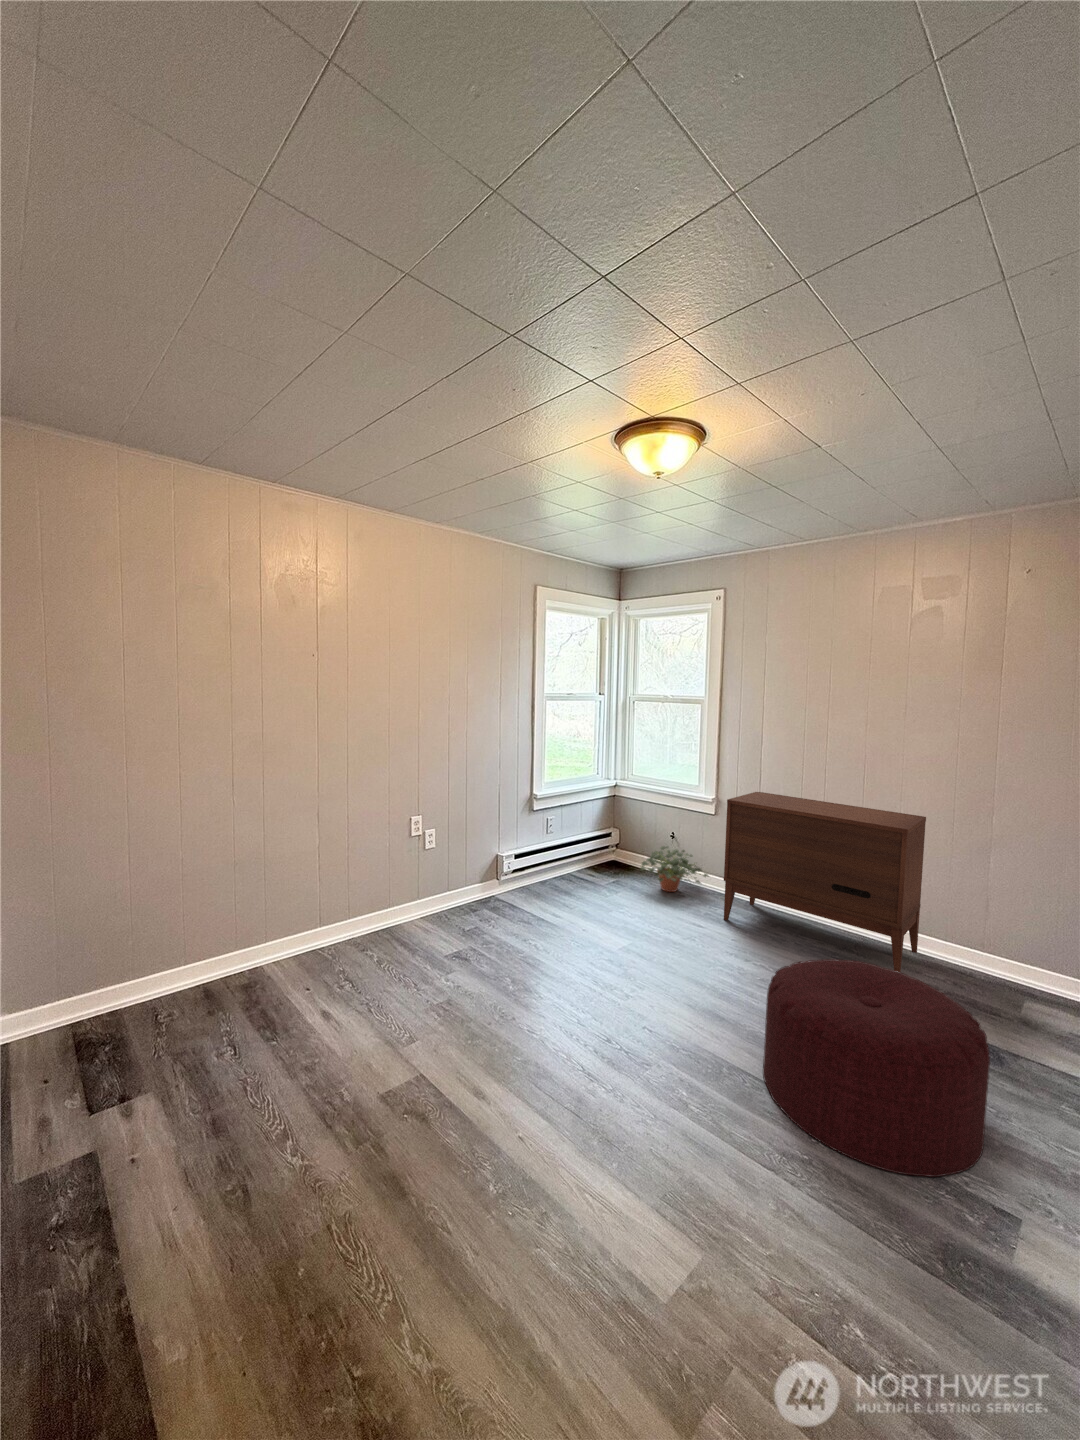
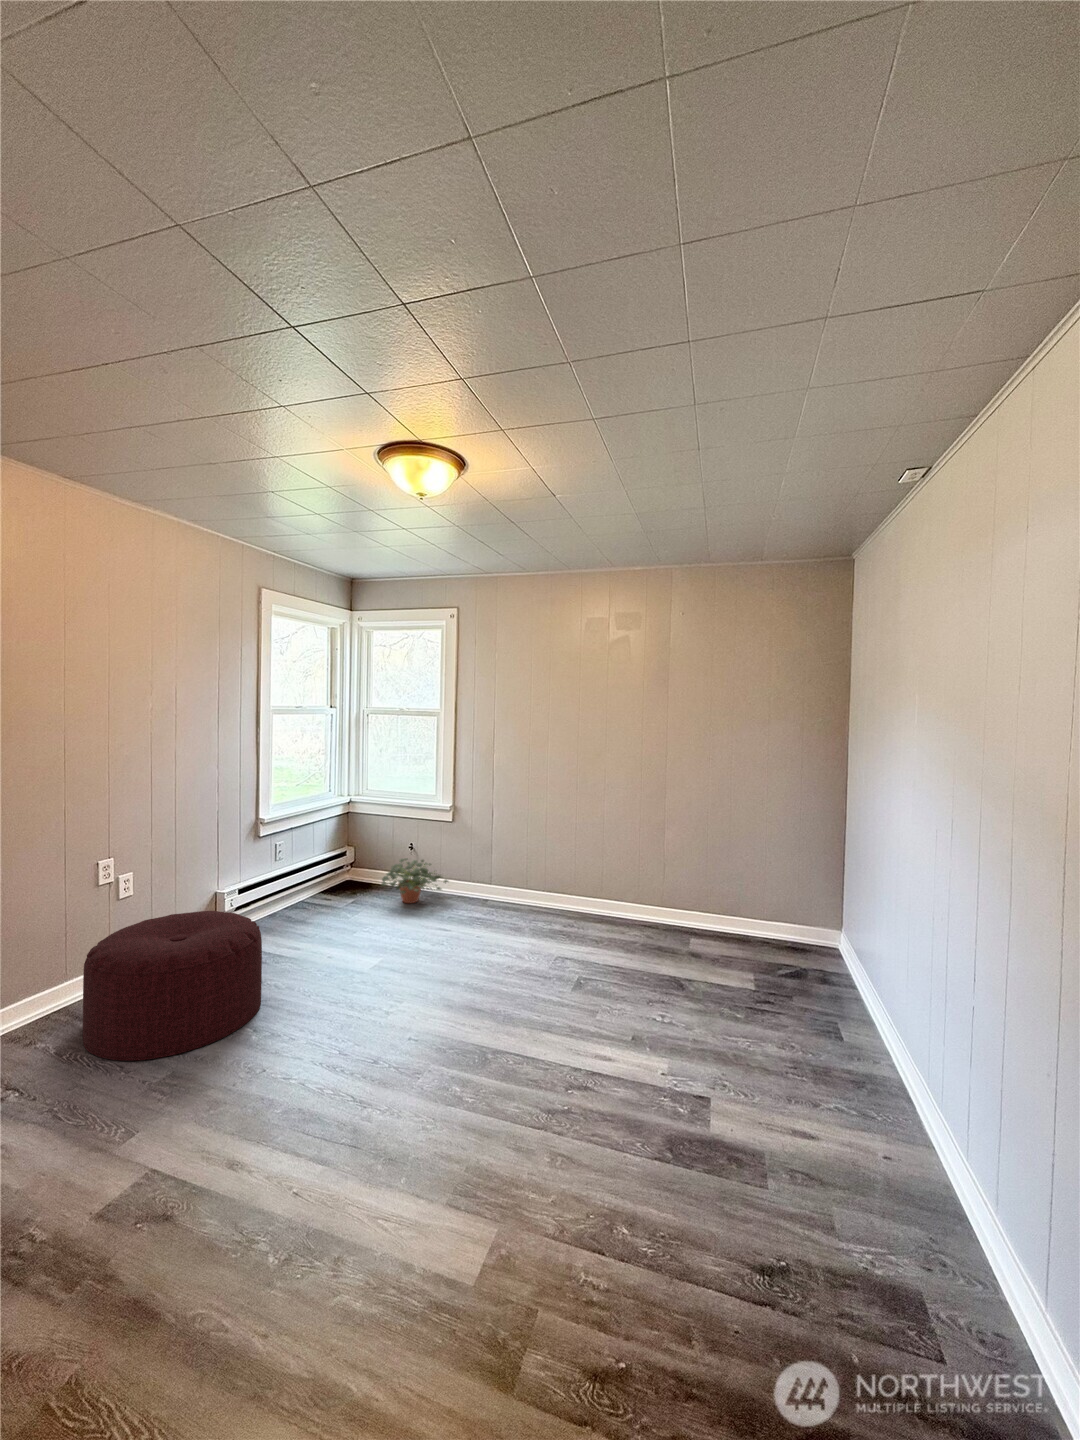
dresser: present [724,792,926,972] -> none [465,797,623,940]
ottoman: present [763,959,990,1177] -> present [83,911,262,1061]

